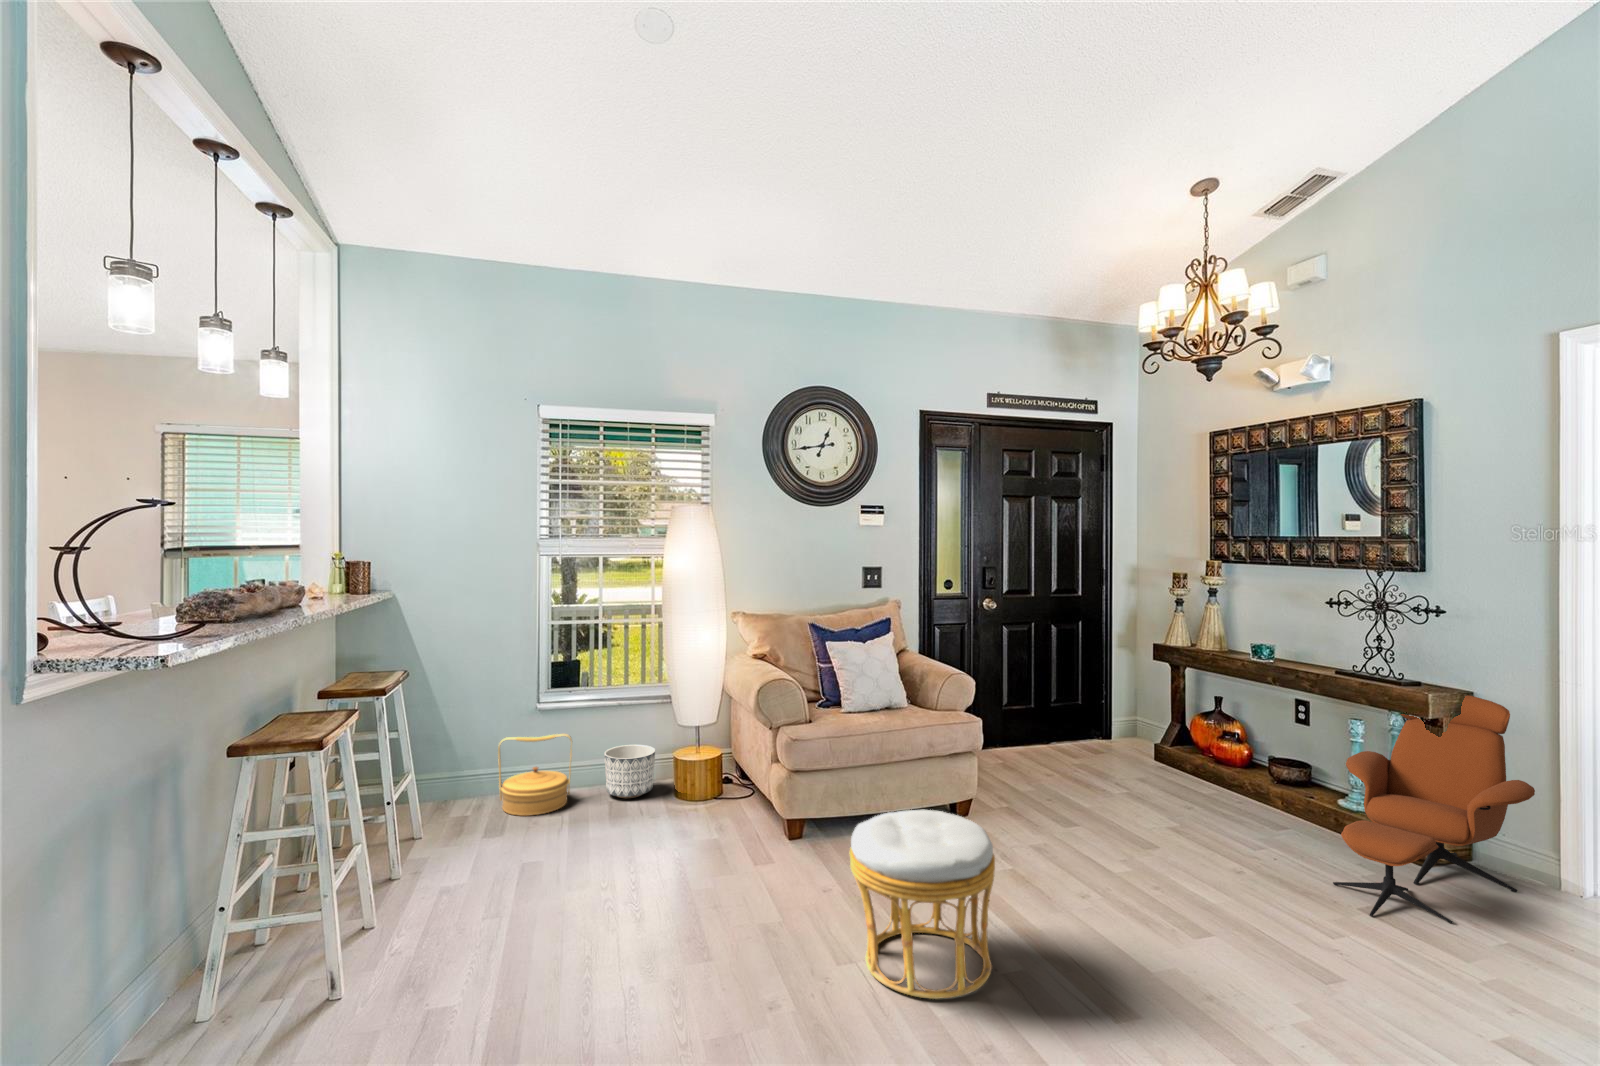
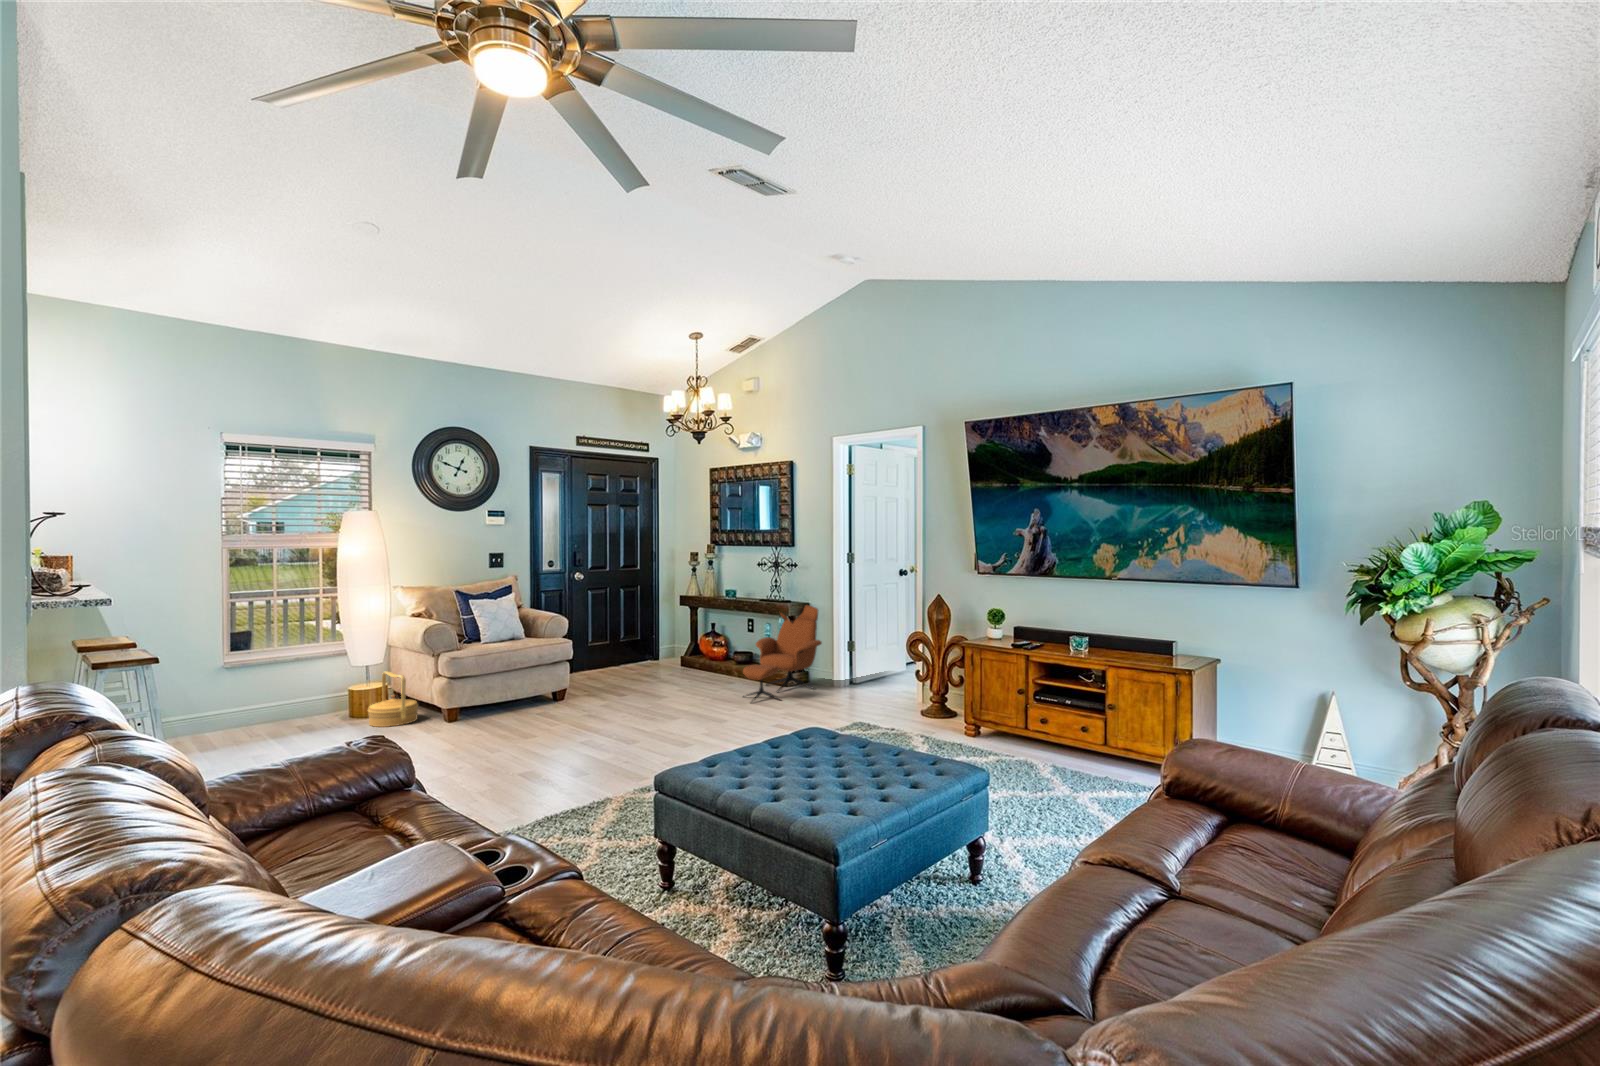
basket: present [498,734,572,816] -> present [368,671,418,727]
planter: present [604,745,655,798] -> none [291,686,334,722]
ottoman: present [850,809,995,999] -> none [498,674,573,752]

